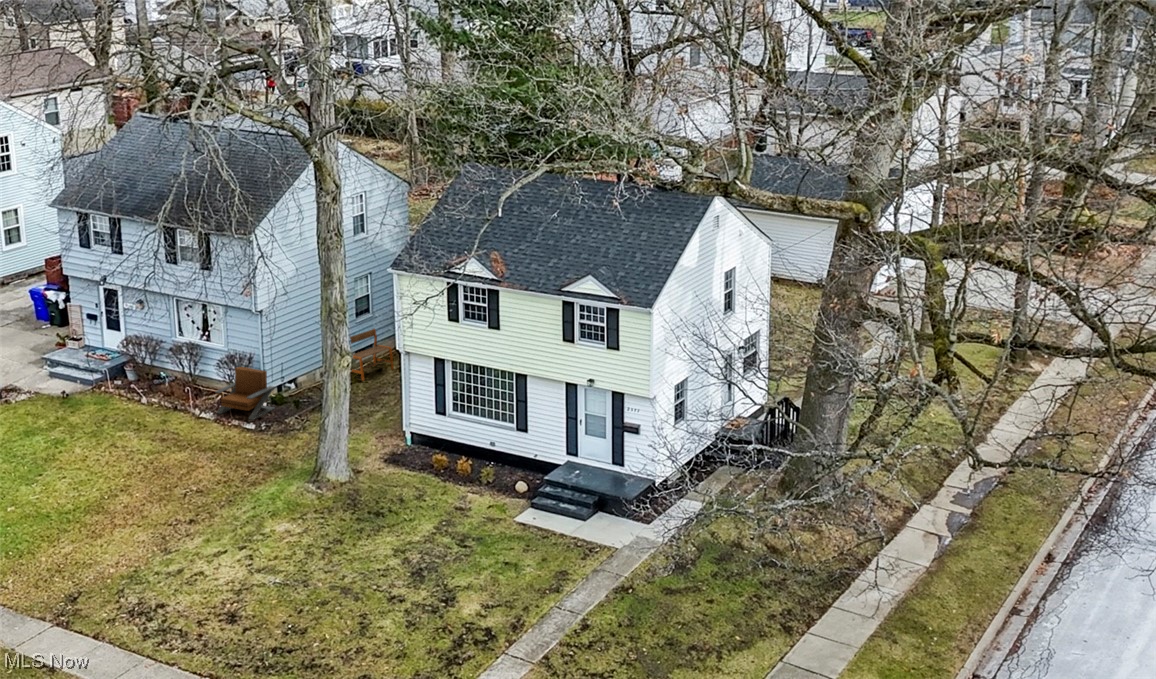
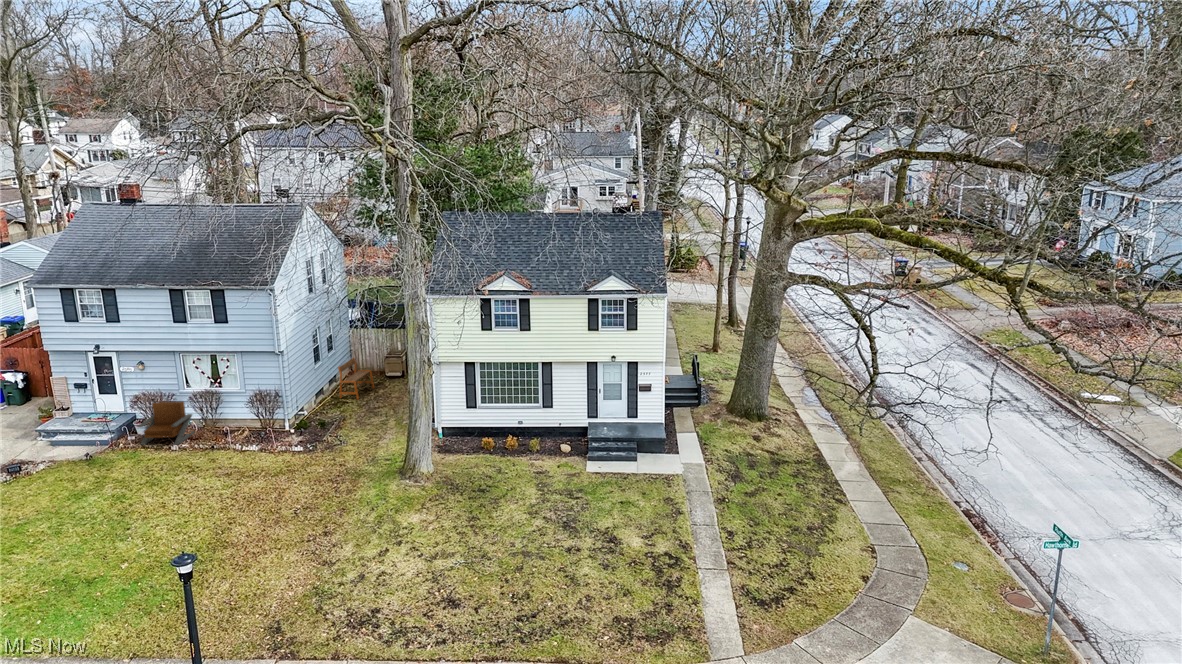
lounge chair: present [216,367,275,420] -> present [138,401,194,445]

